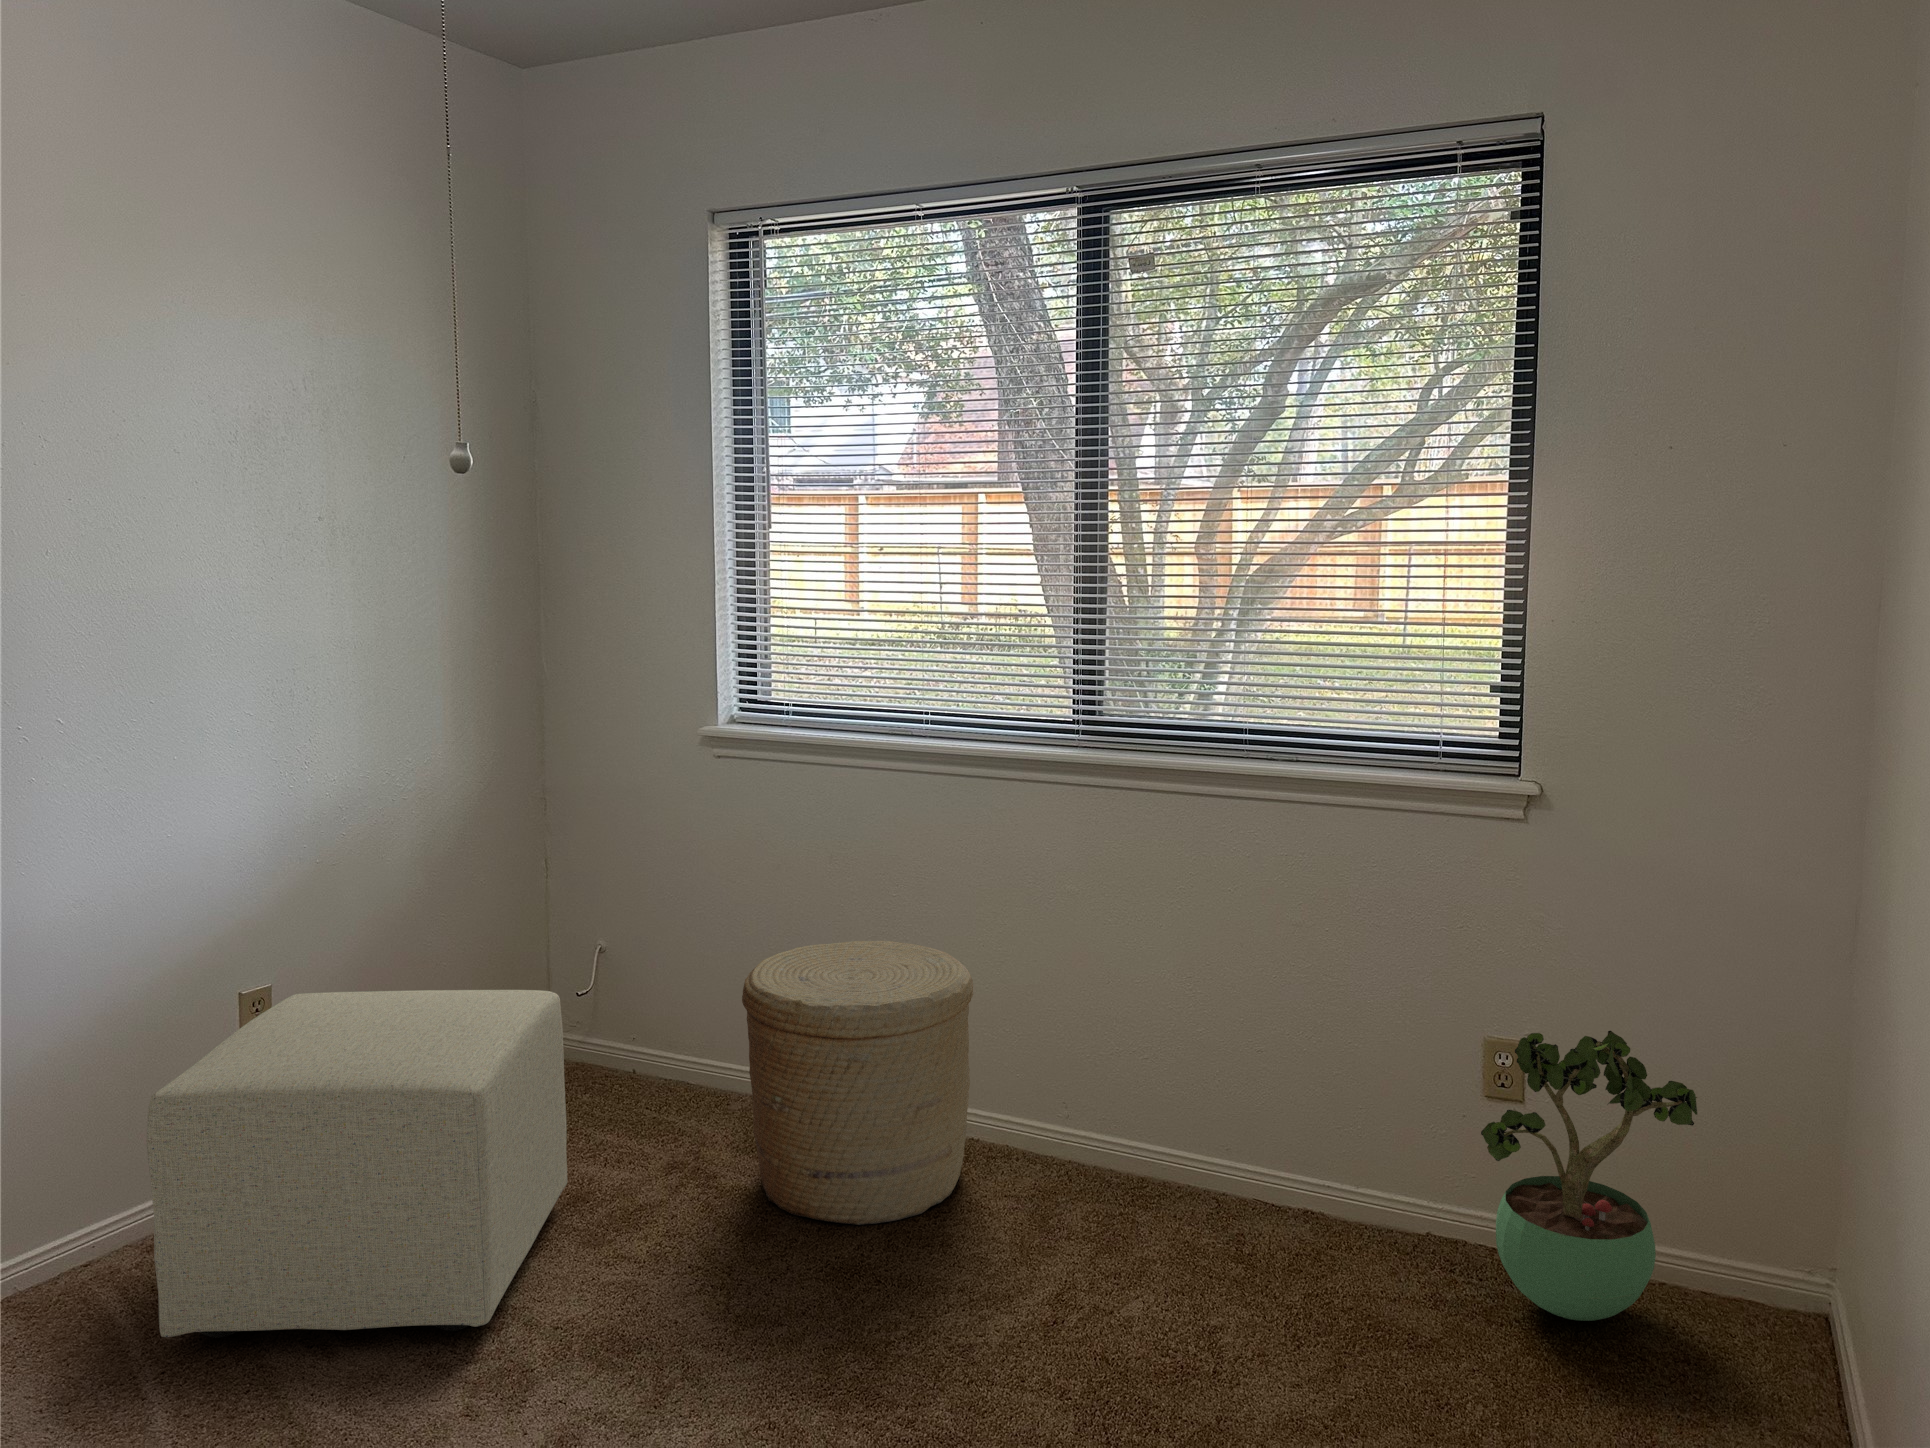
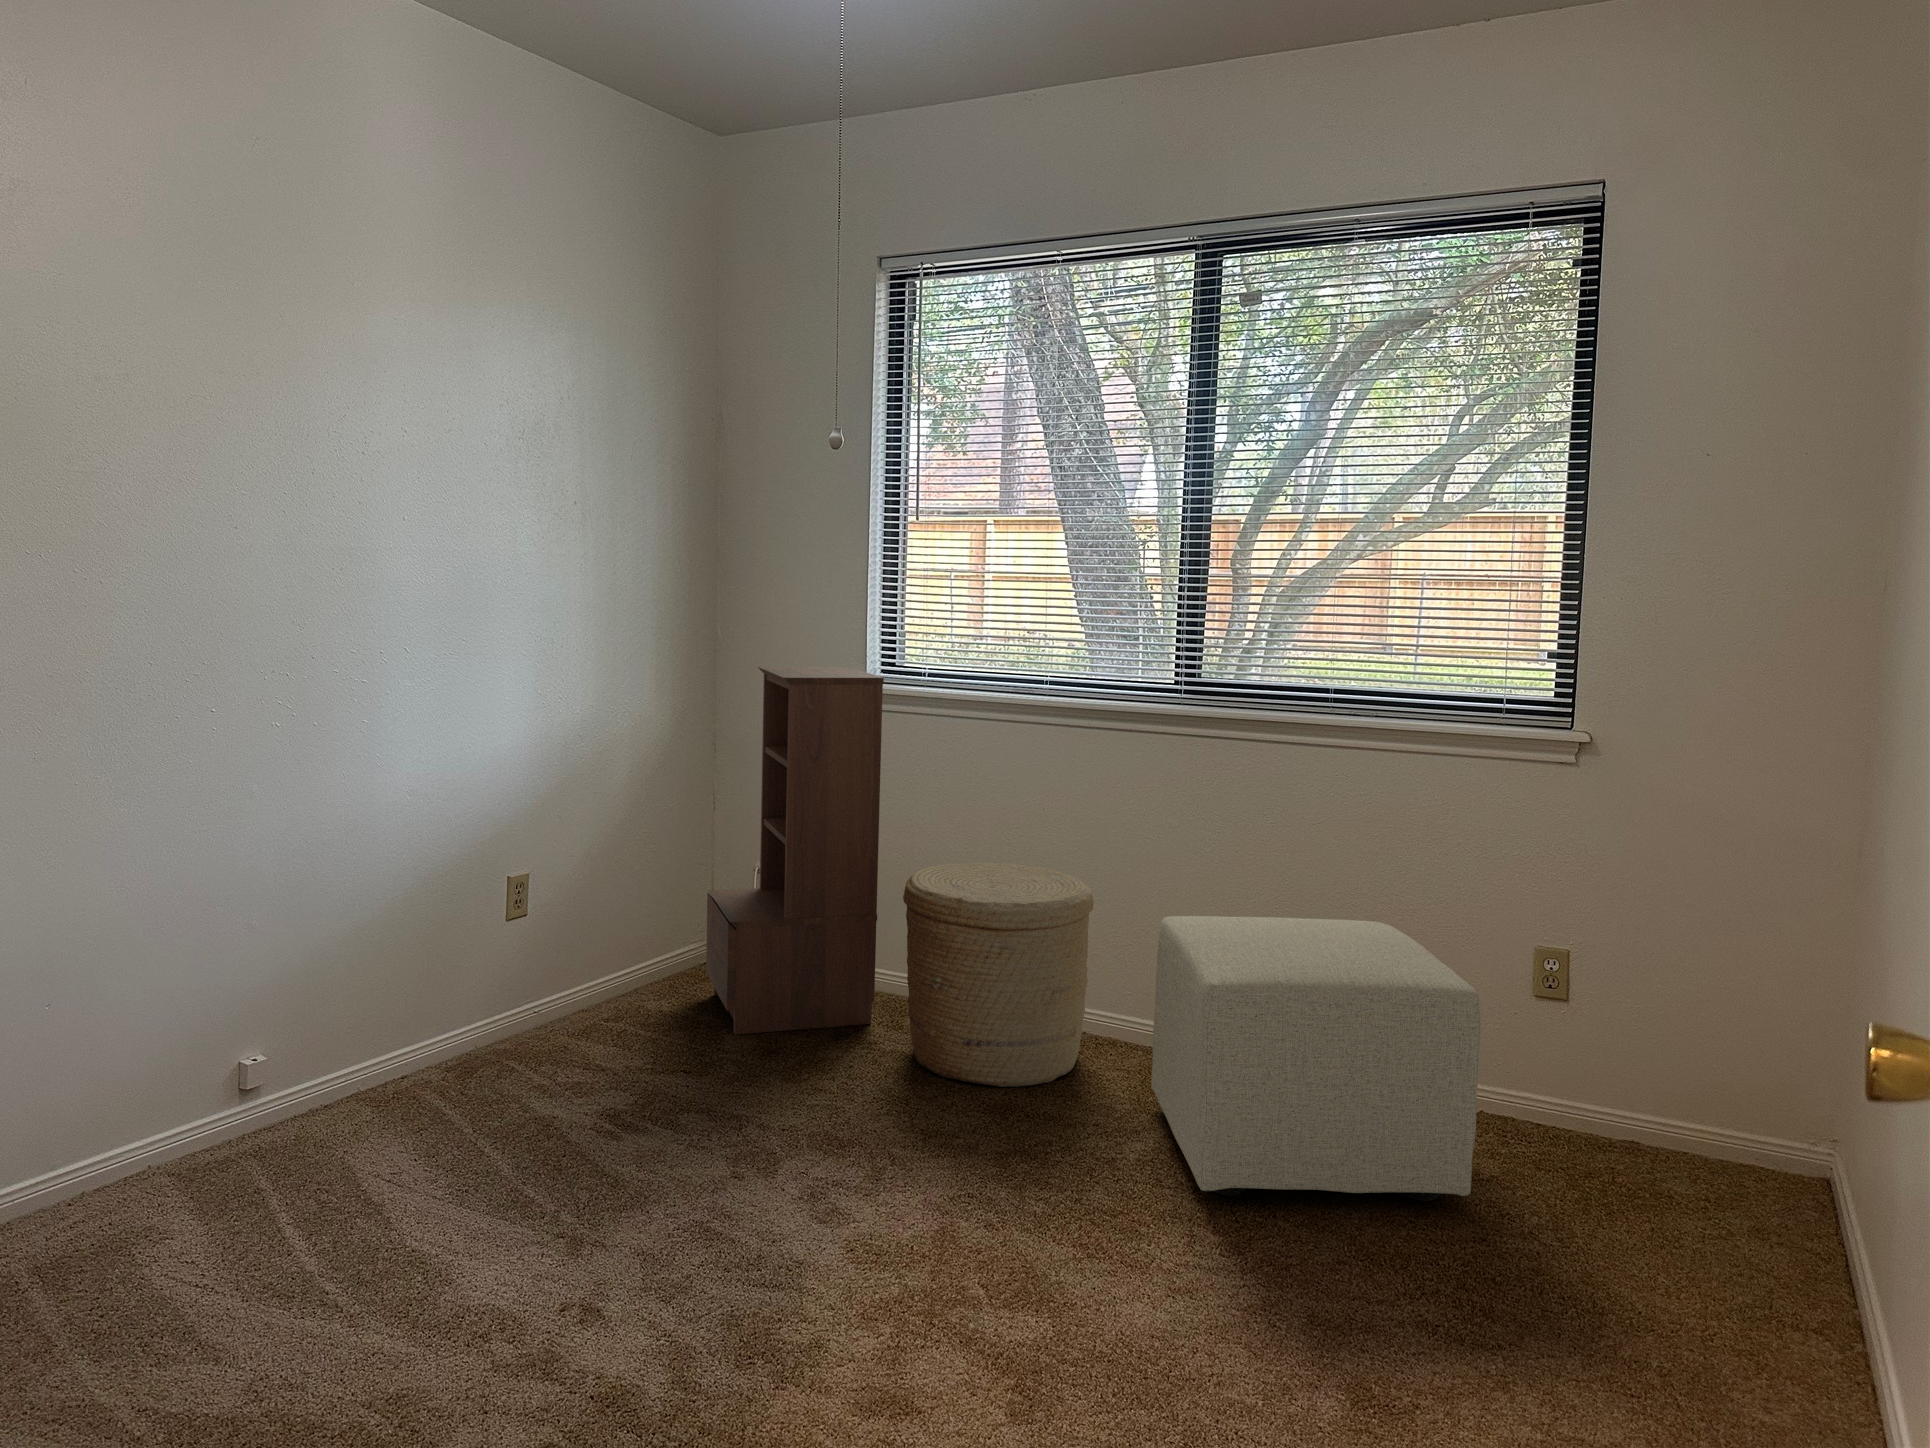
bookshelf: none [534,706,729,1161] -> present [706,667,884,1034]
ottoman: present [146,990,567,1338] -> present [1151,916,1481,1201]
potted plant: present [1481,1031,1697,1321] -> none [1539,932,1728,1174]

